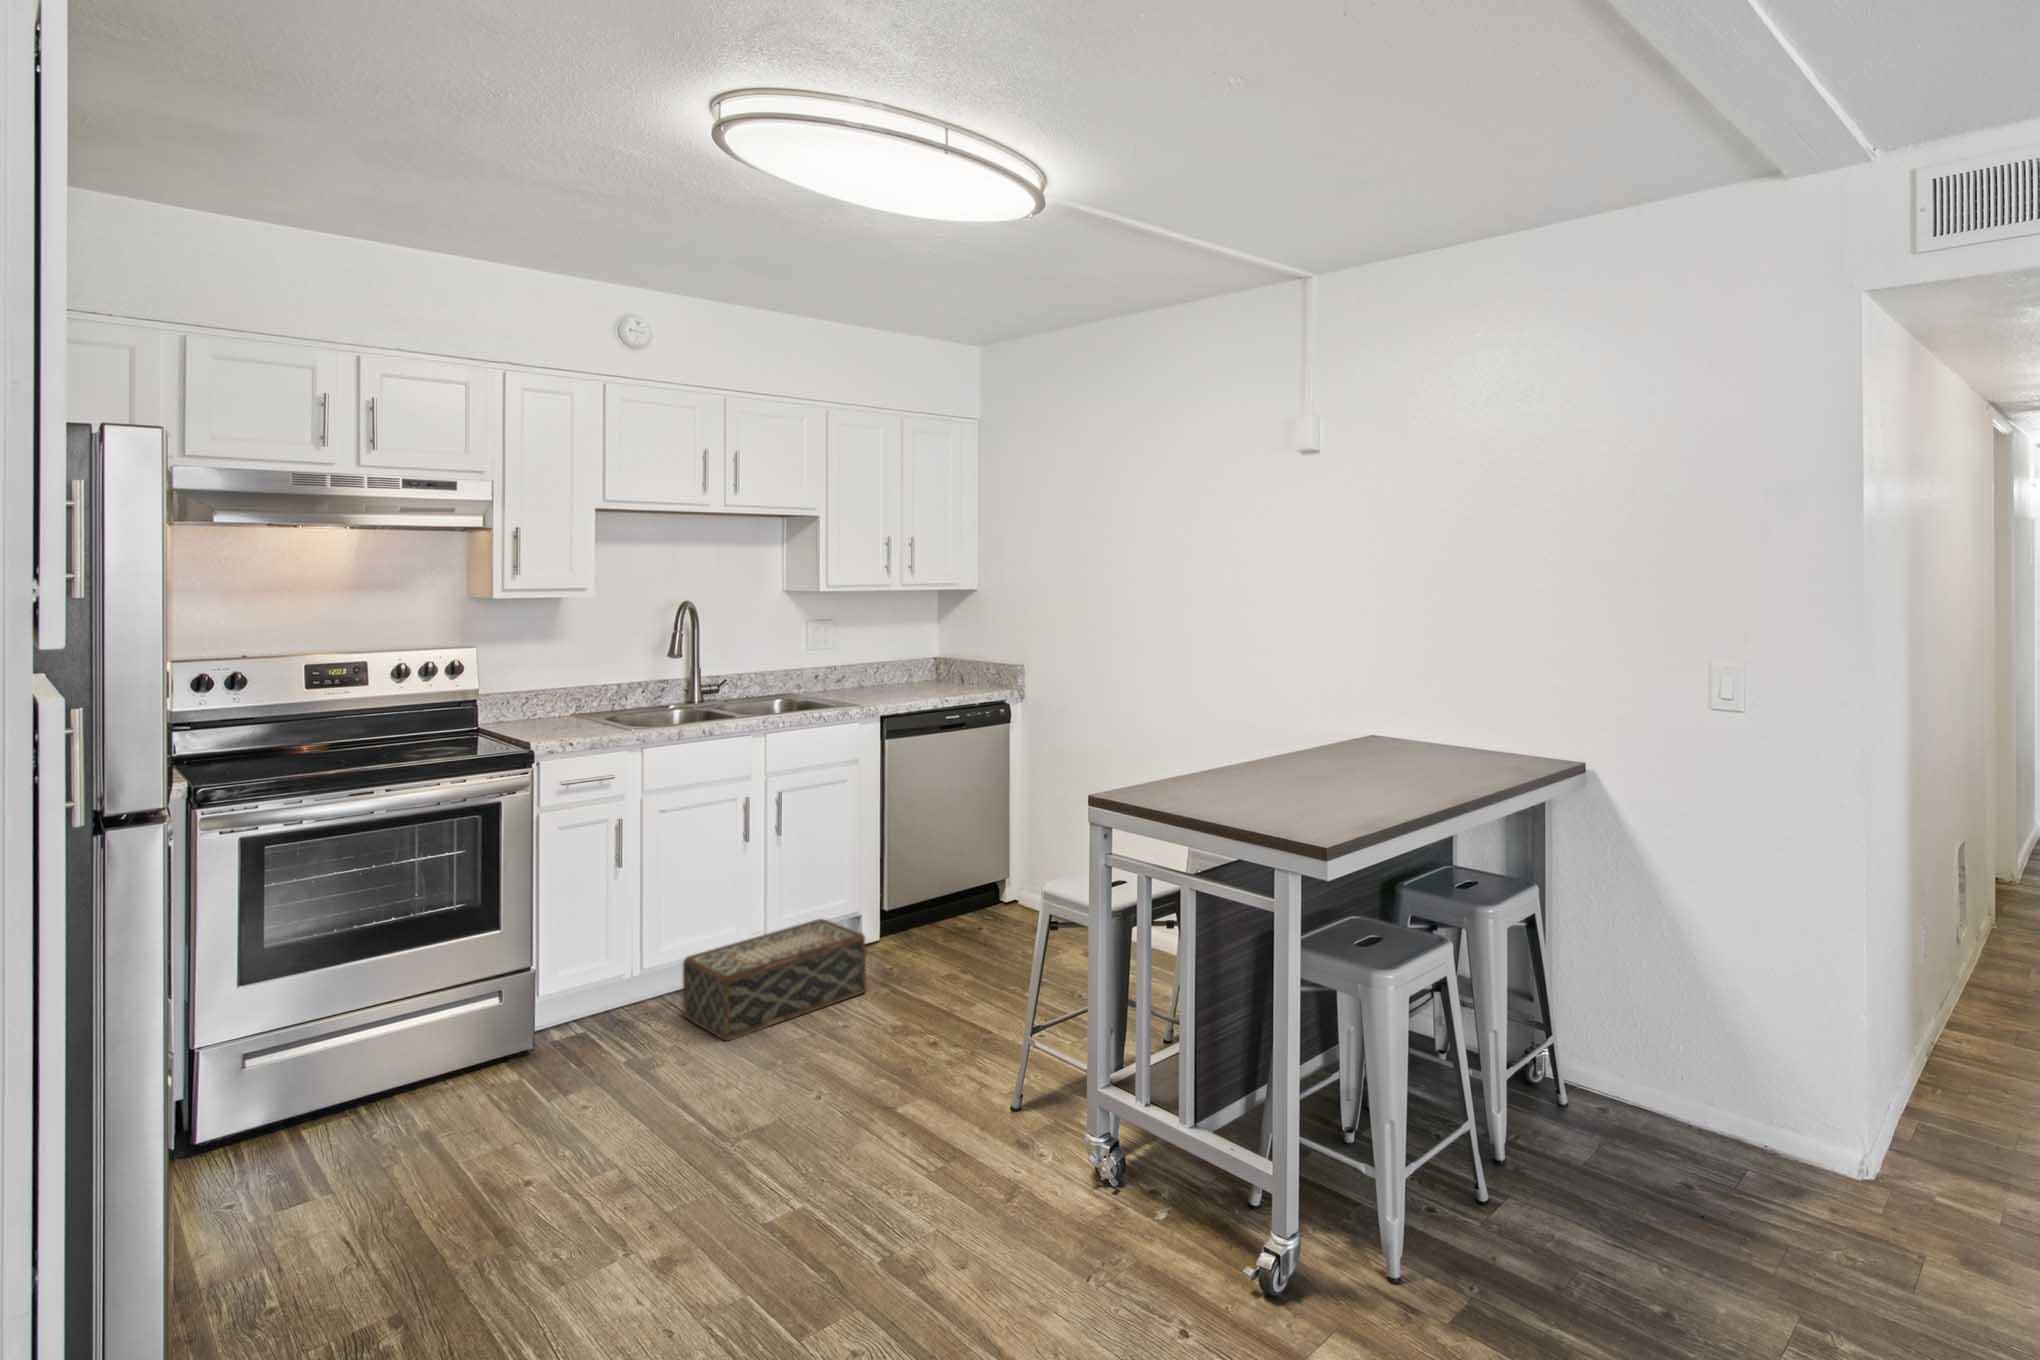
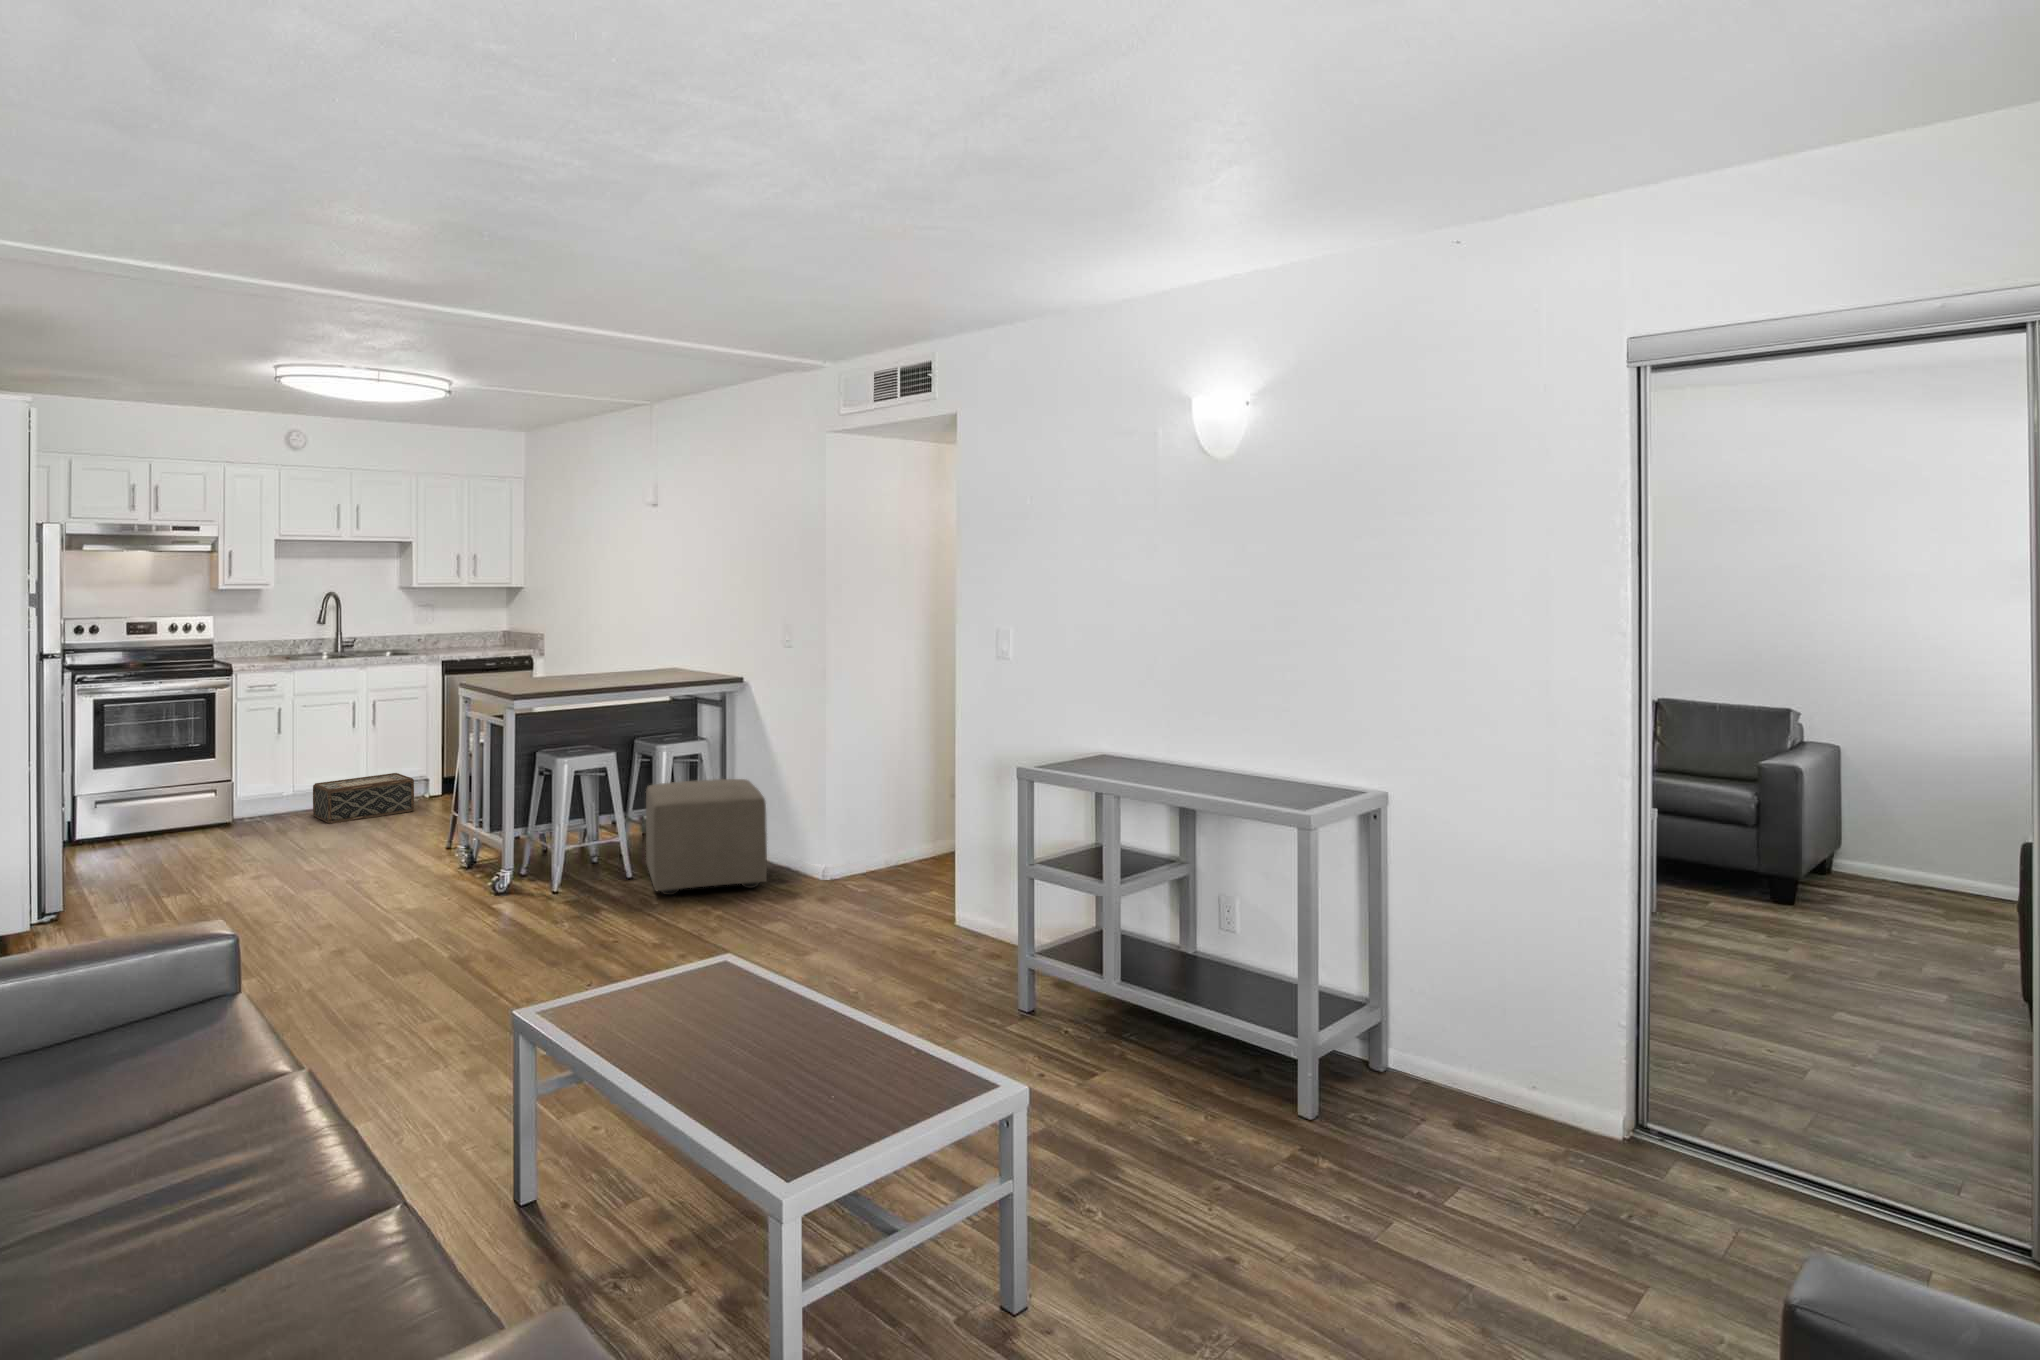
ottoman: none [1511,975,1863,1306] -> present [646,779,767,895]

